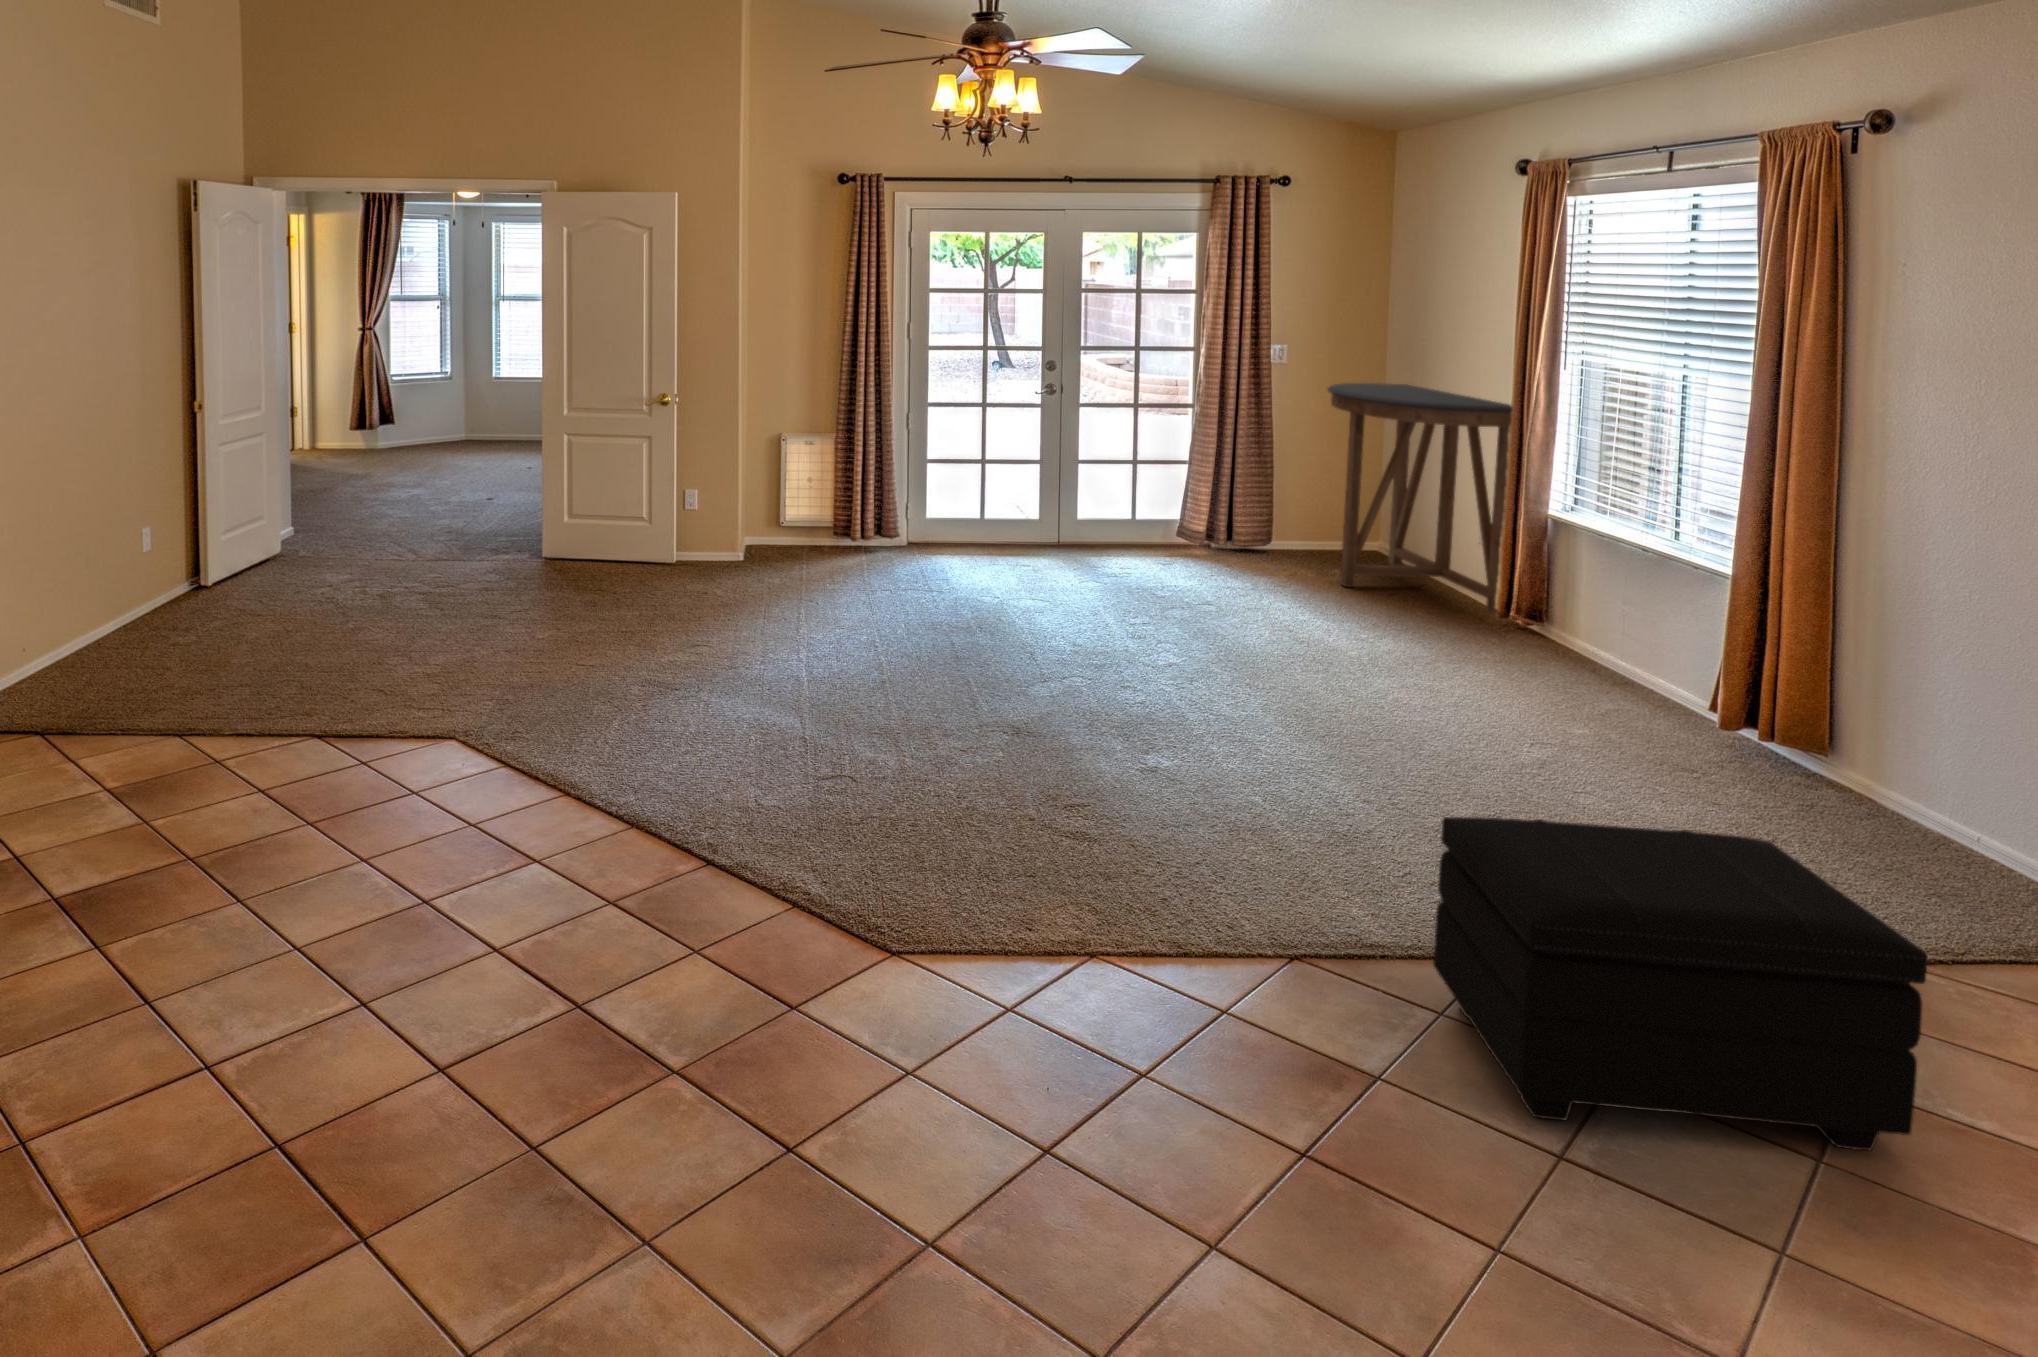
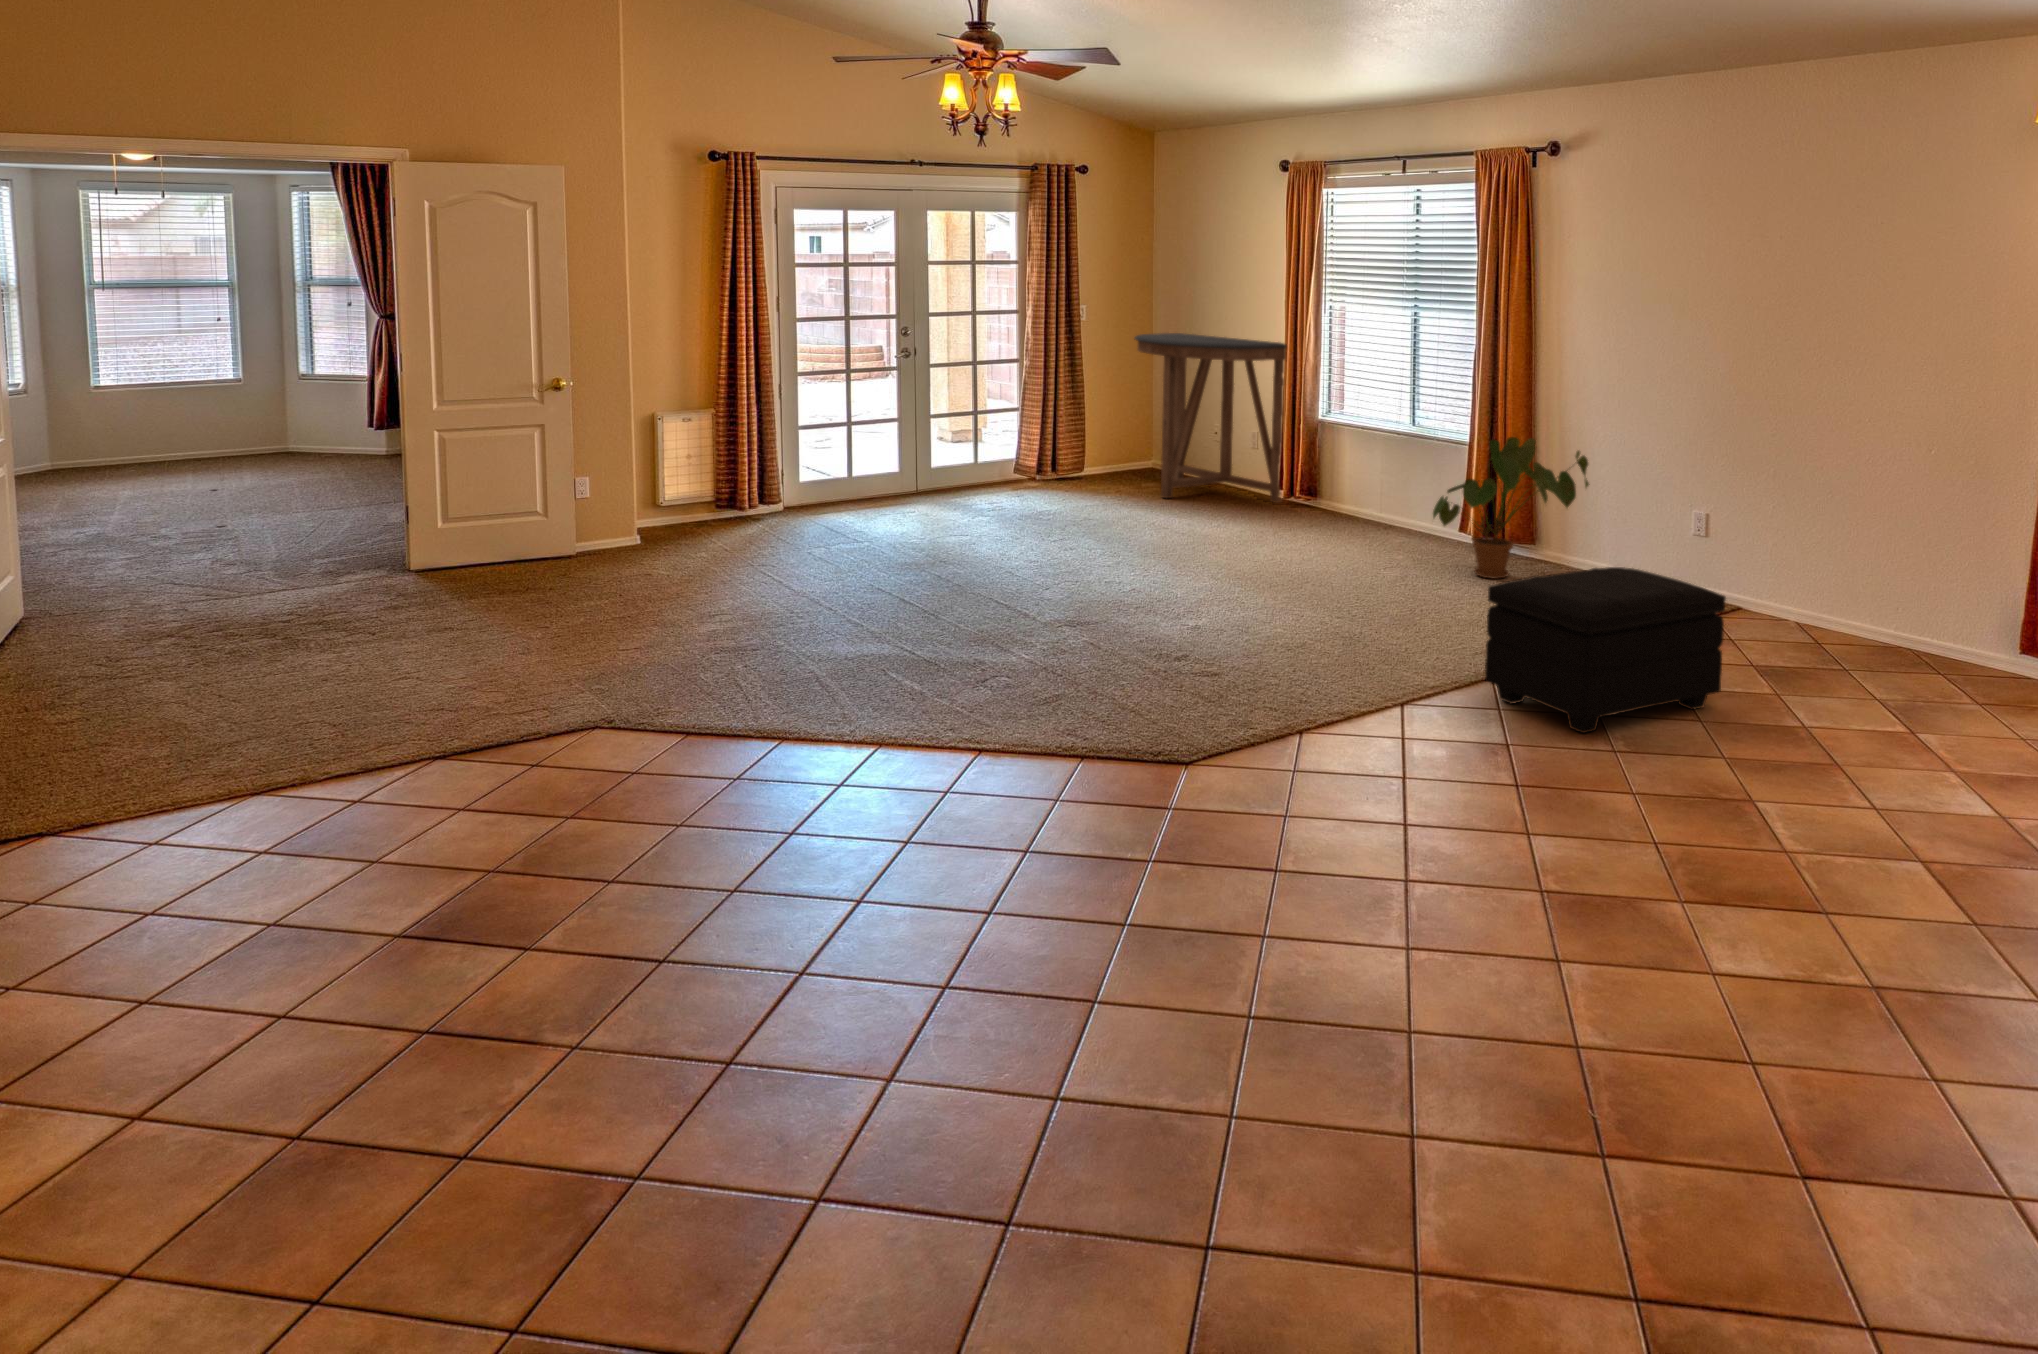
house plant: none [1604,576,1918,794] -> present [1433,437,1589,579]

